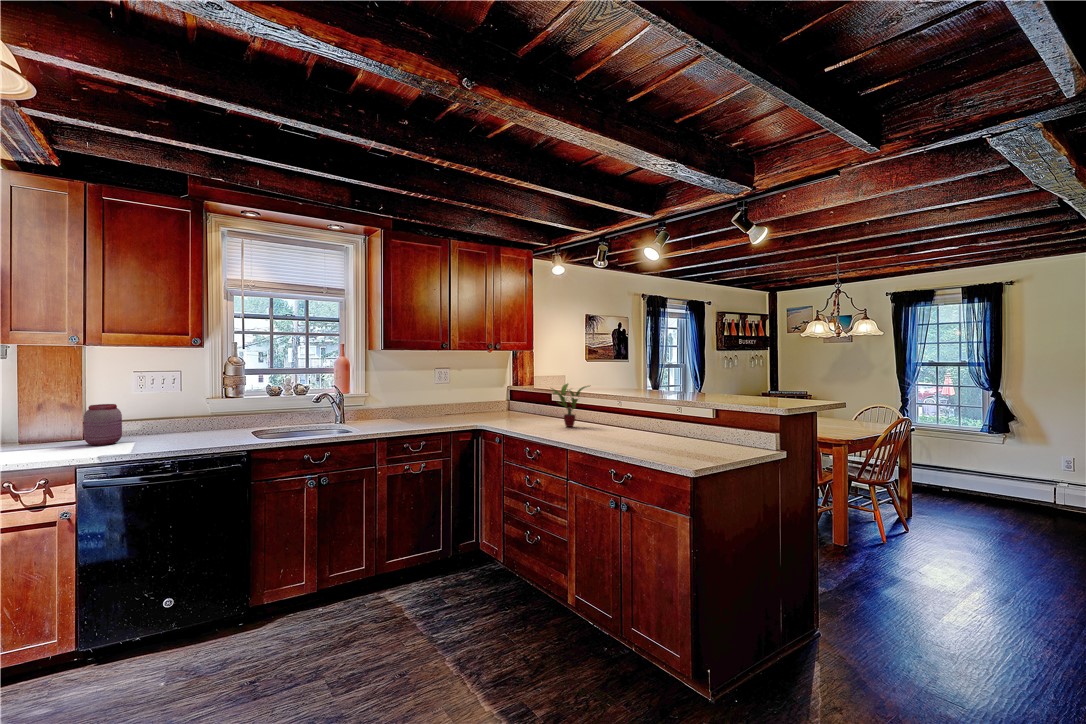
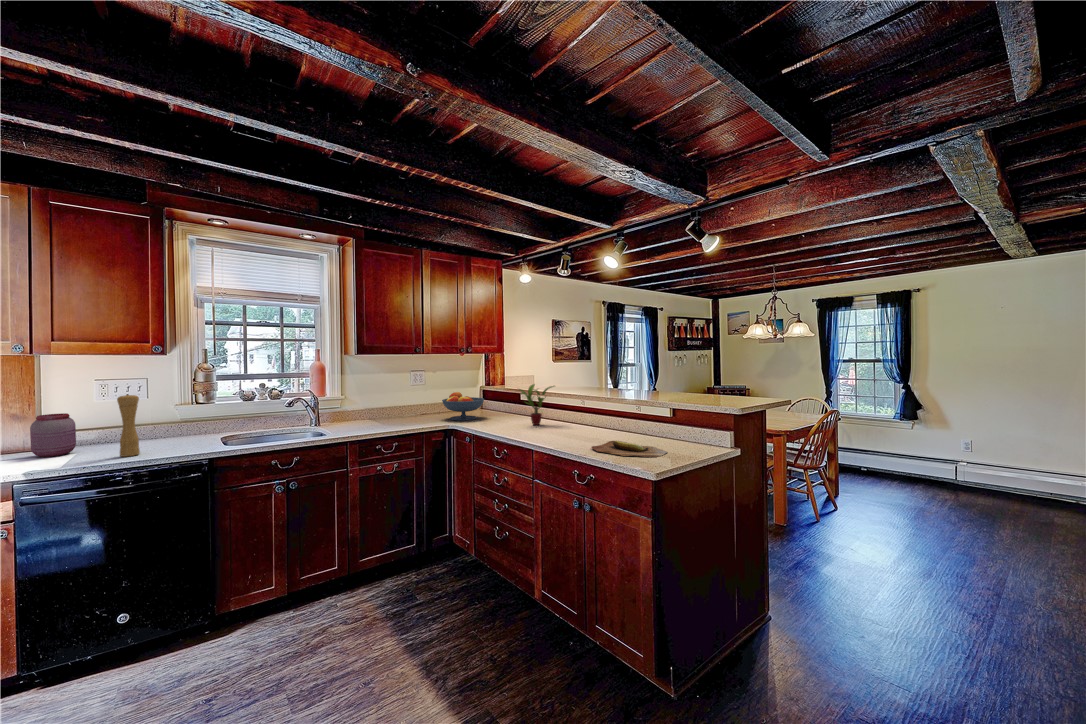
pepper mill: none [164,386,183,447] -> present [117,394,140,457]
fruit bowl: none [469,391,514,422] -> present [442,392,484,421]
cutting board: none [628,441,708,457] -> present [592,441,667,457]

